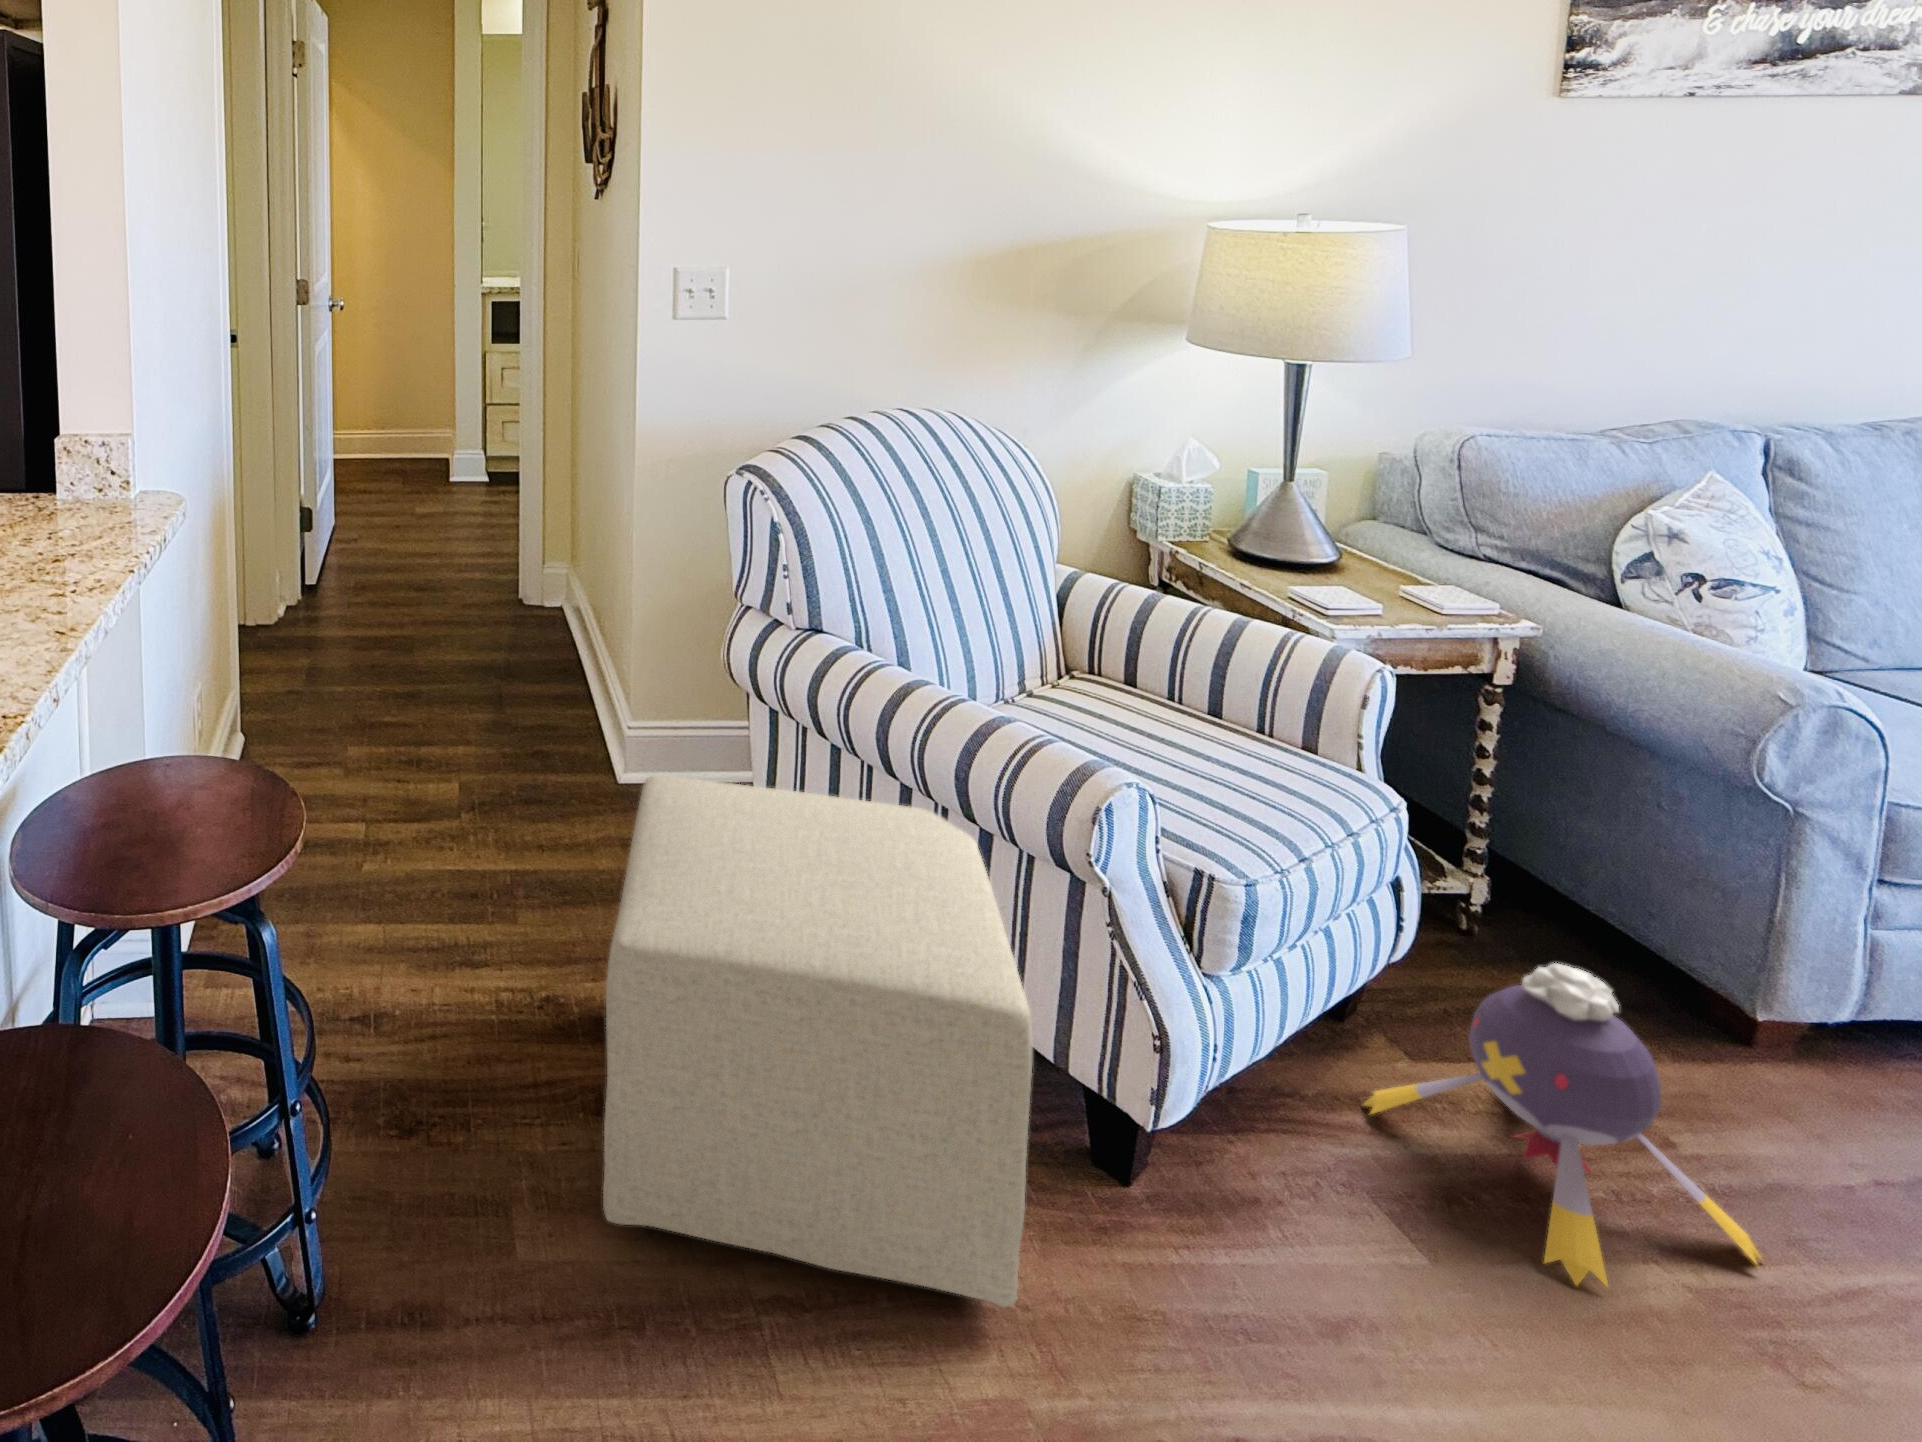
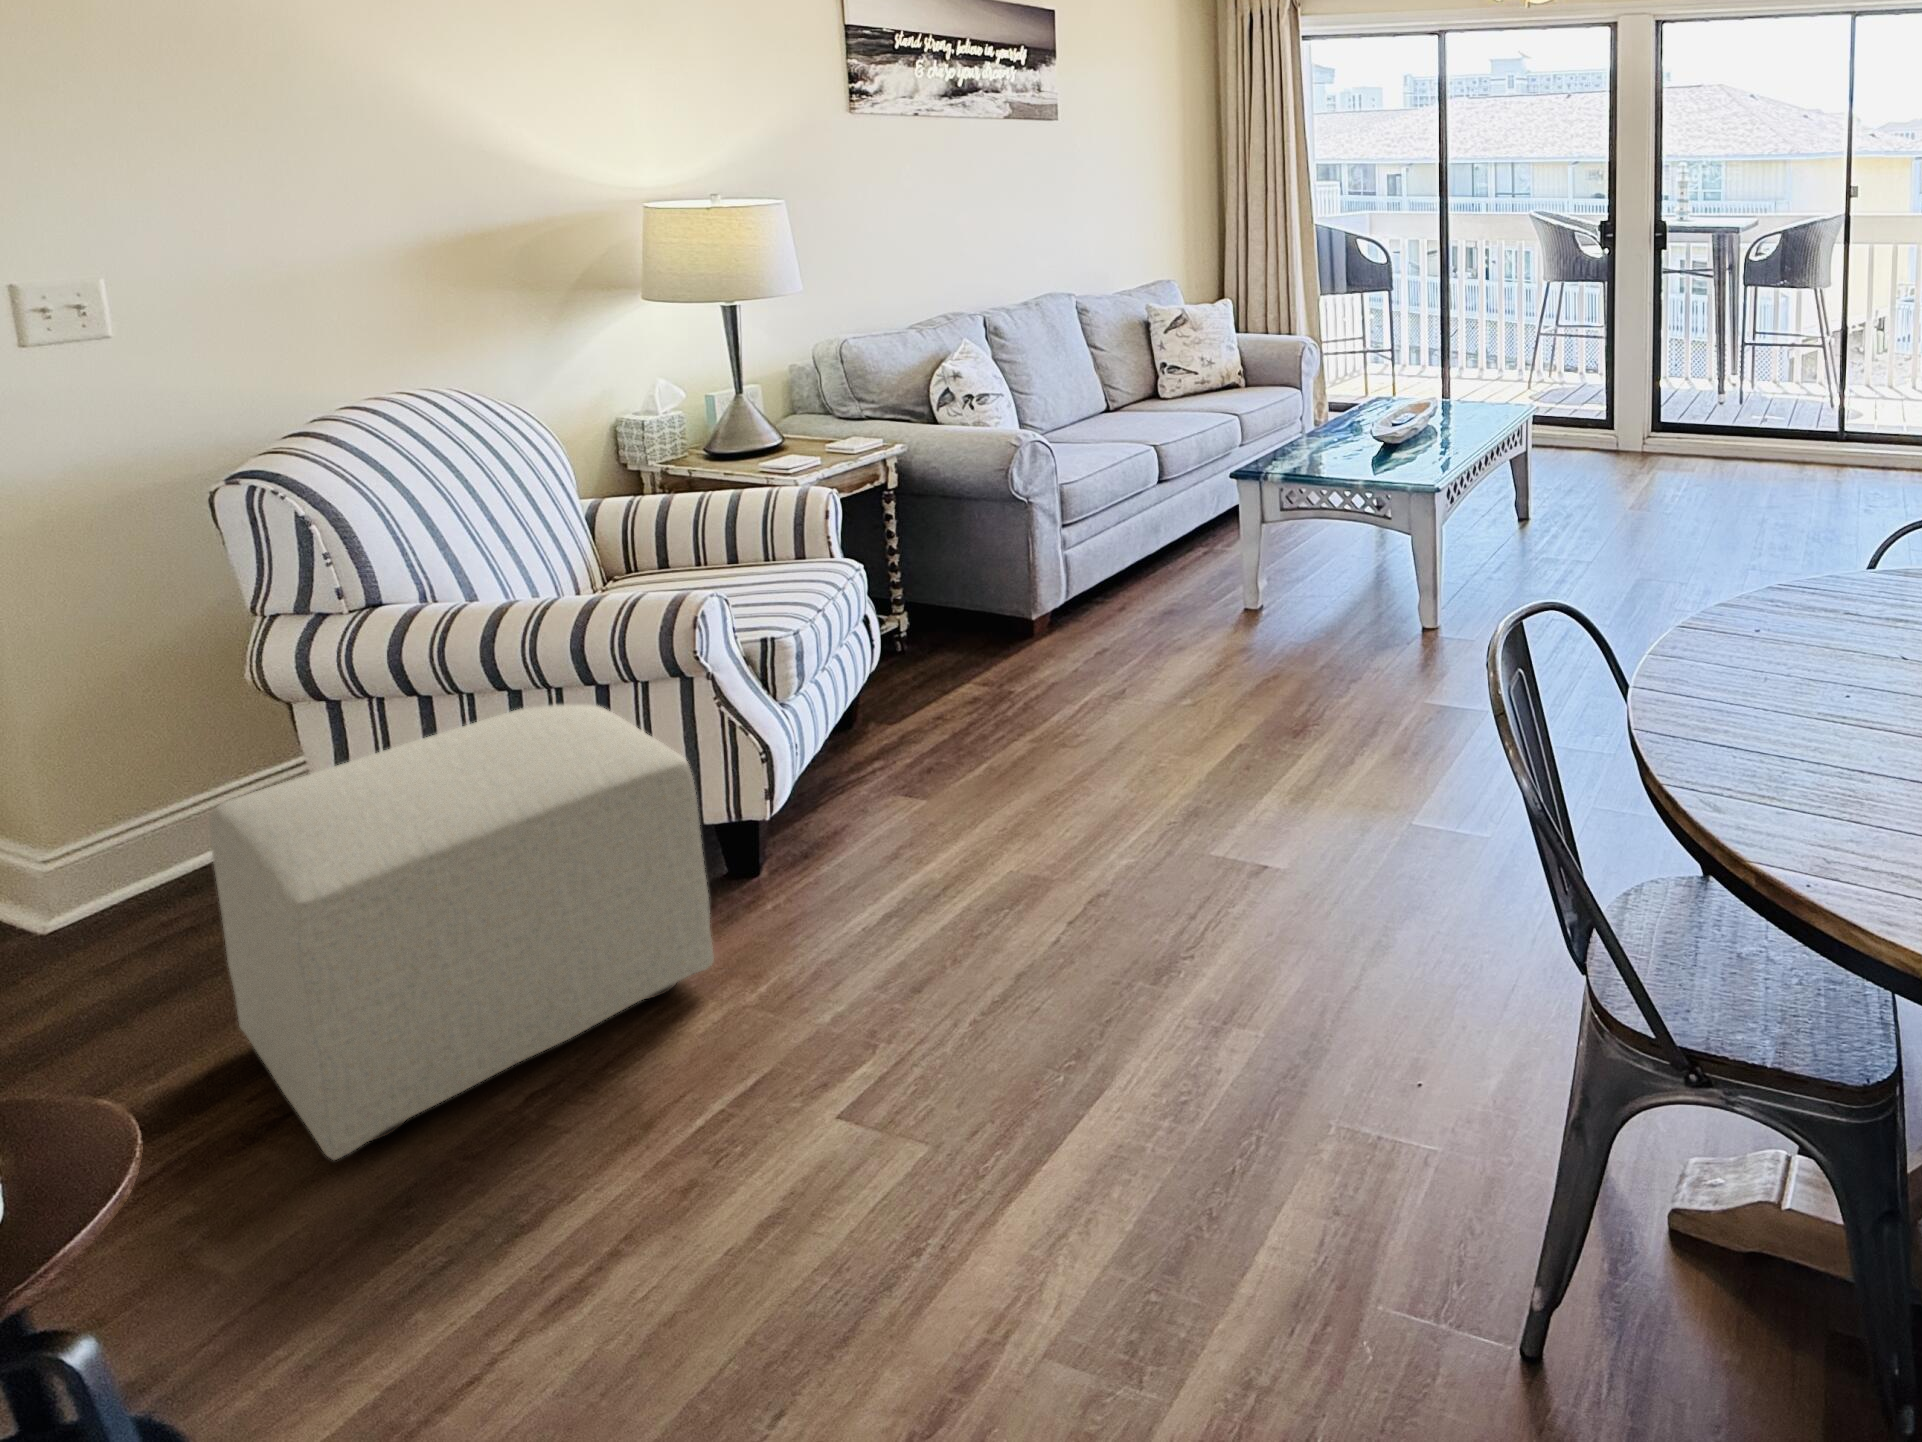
plush toy: present [1364,964,1762,1286] -> none [873,615,1056,771]

